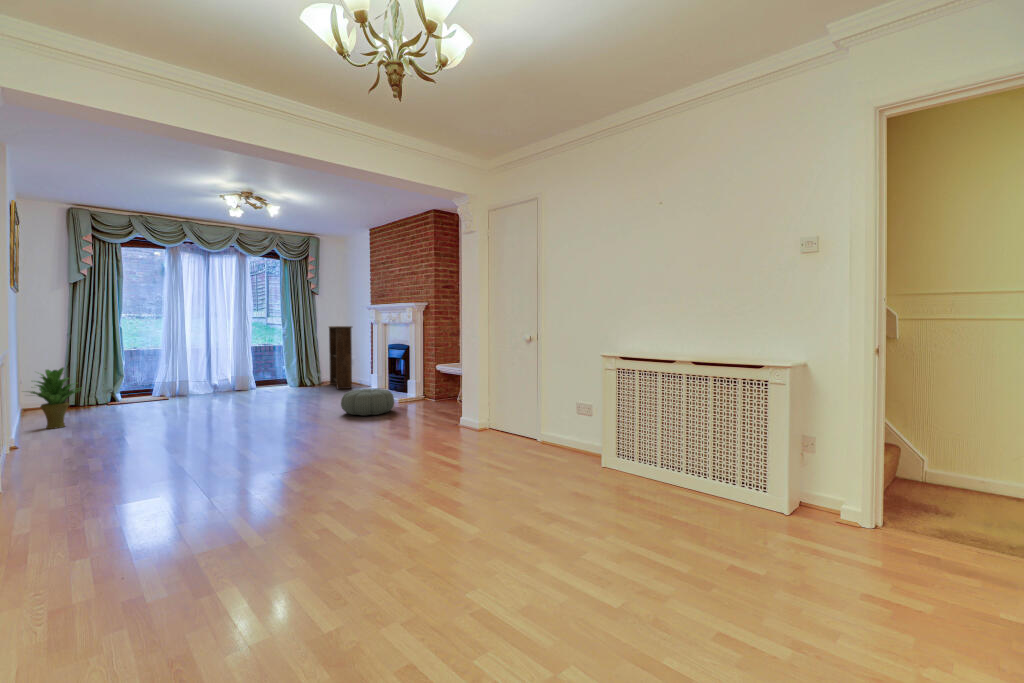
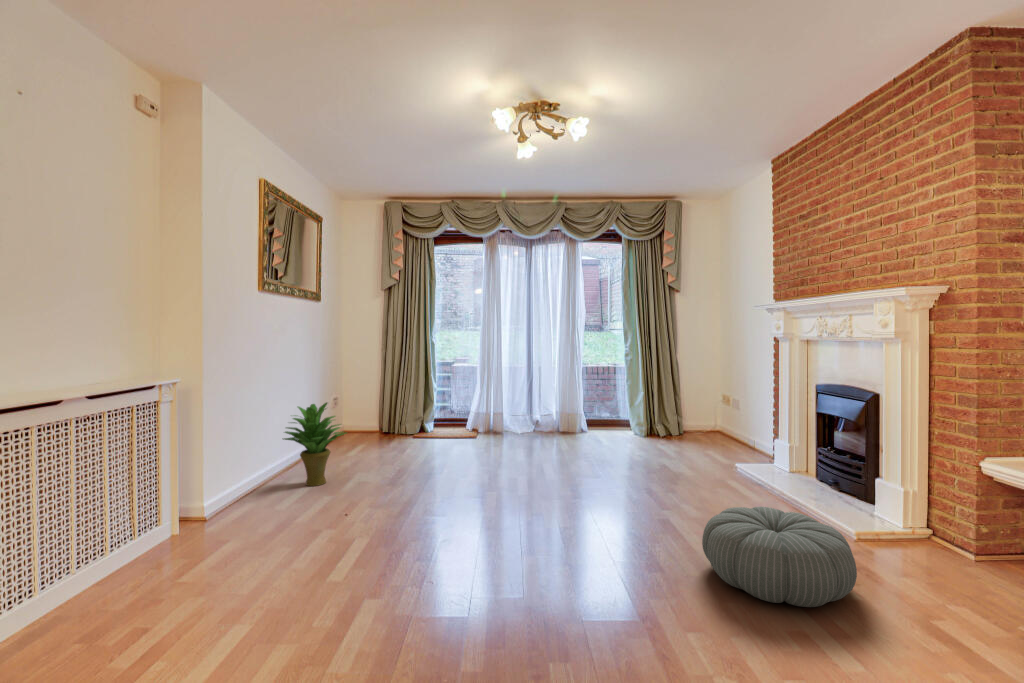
bookshelf: present [329,326,352,389] -> none [694,341,735,456]

